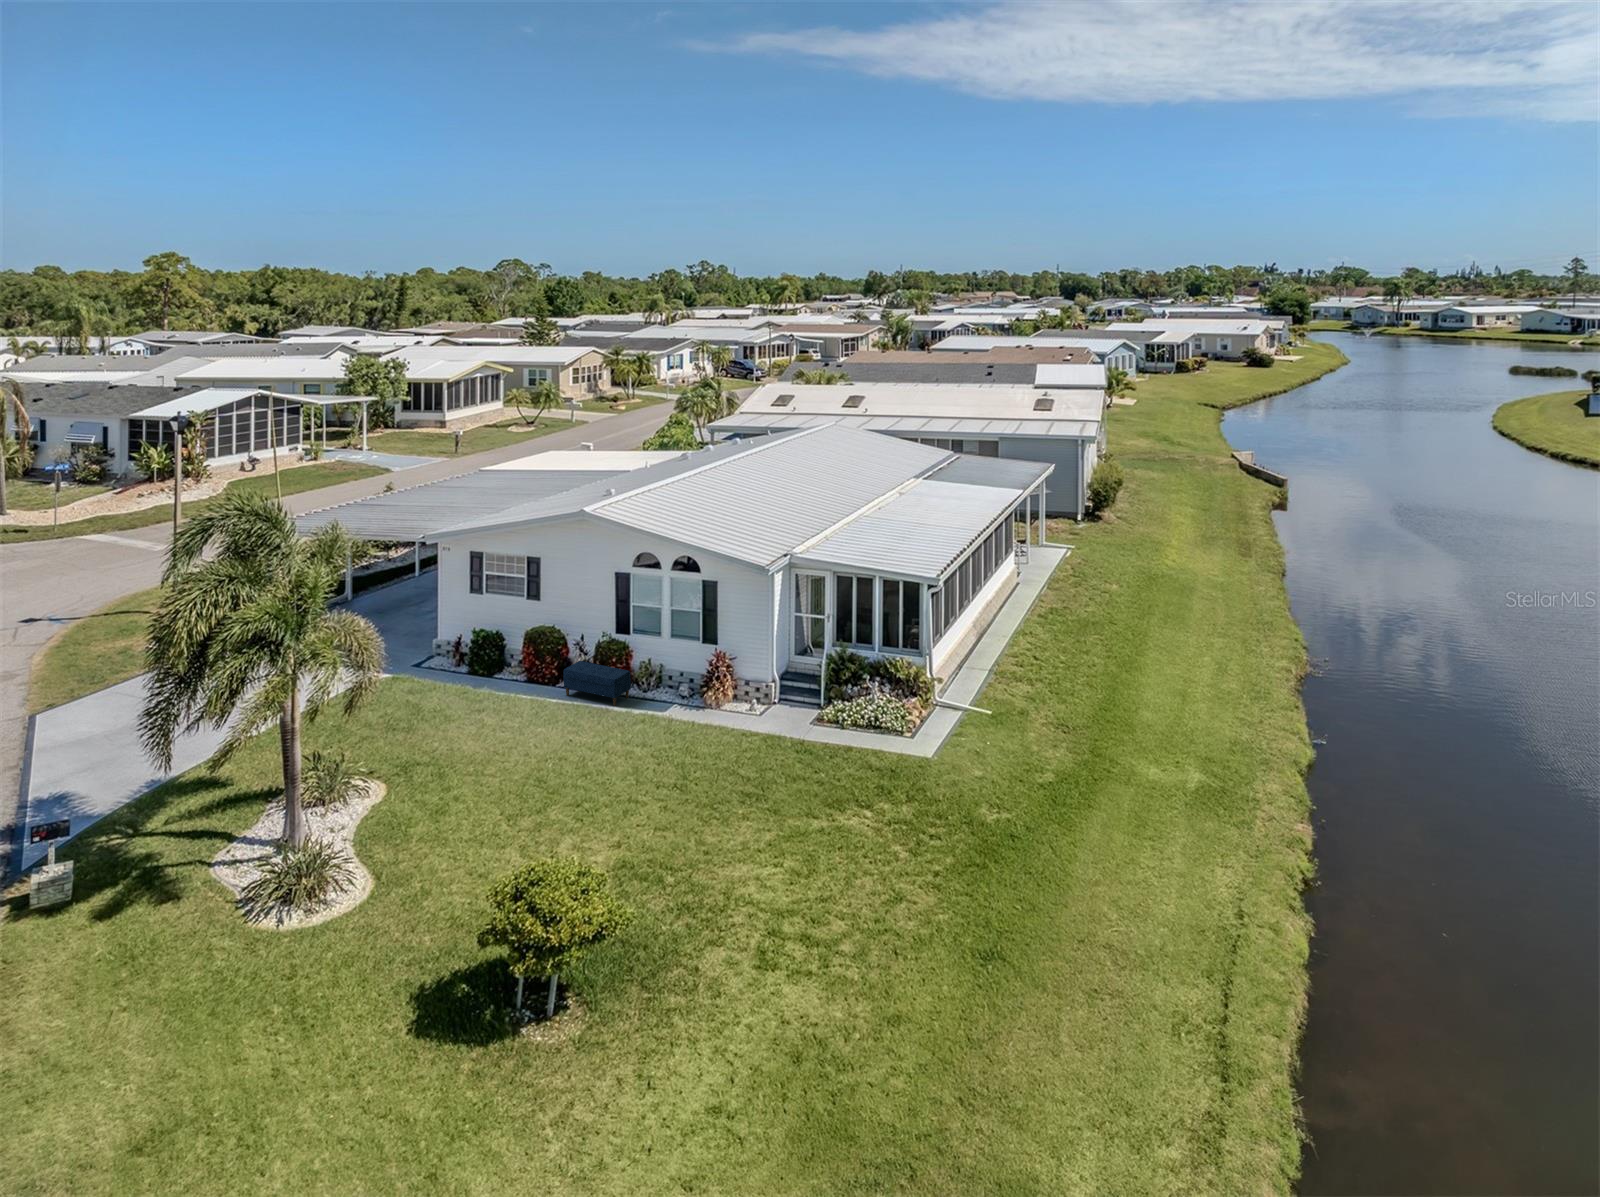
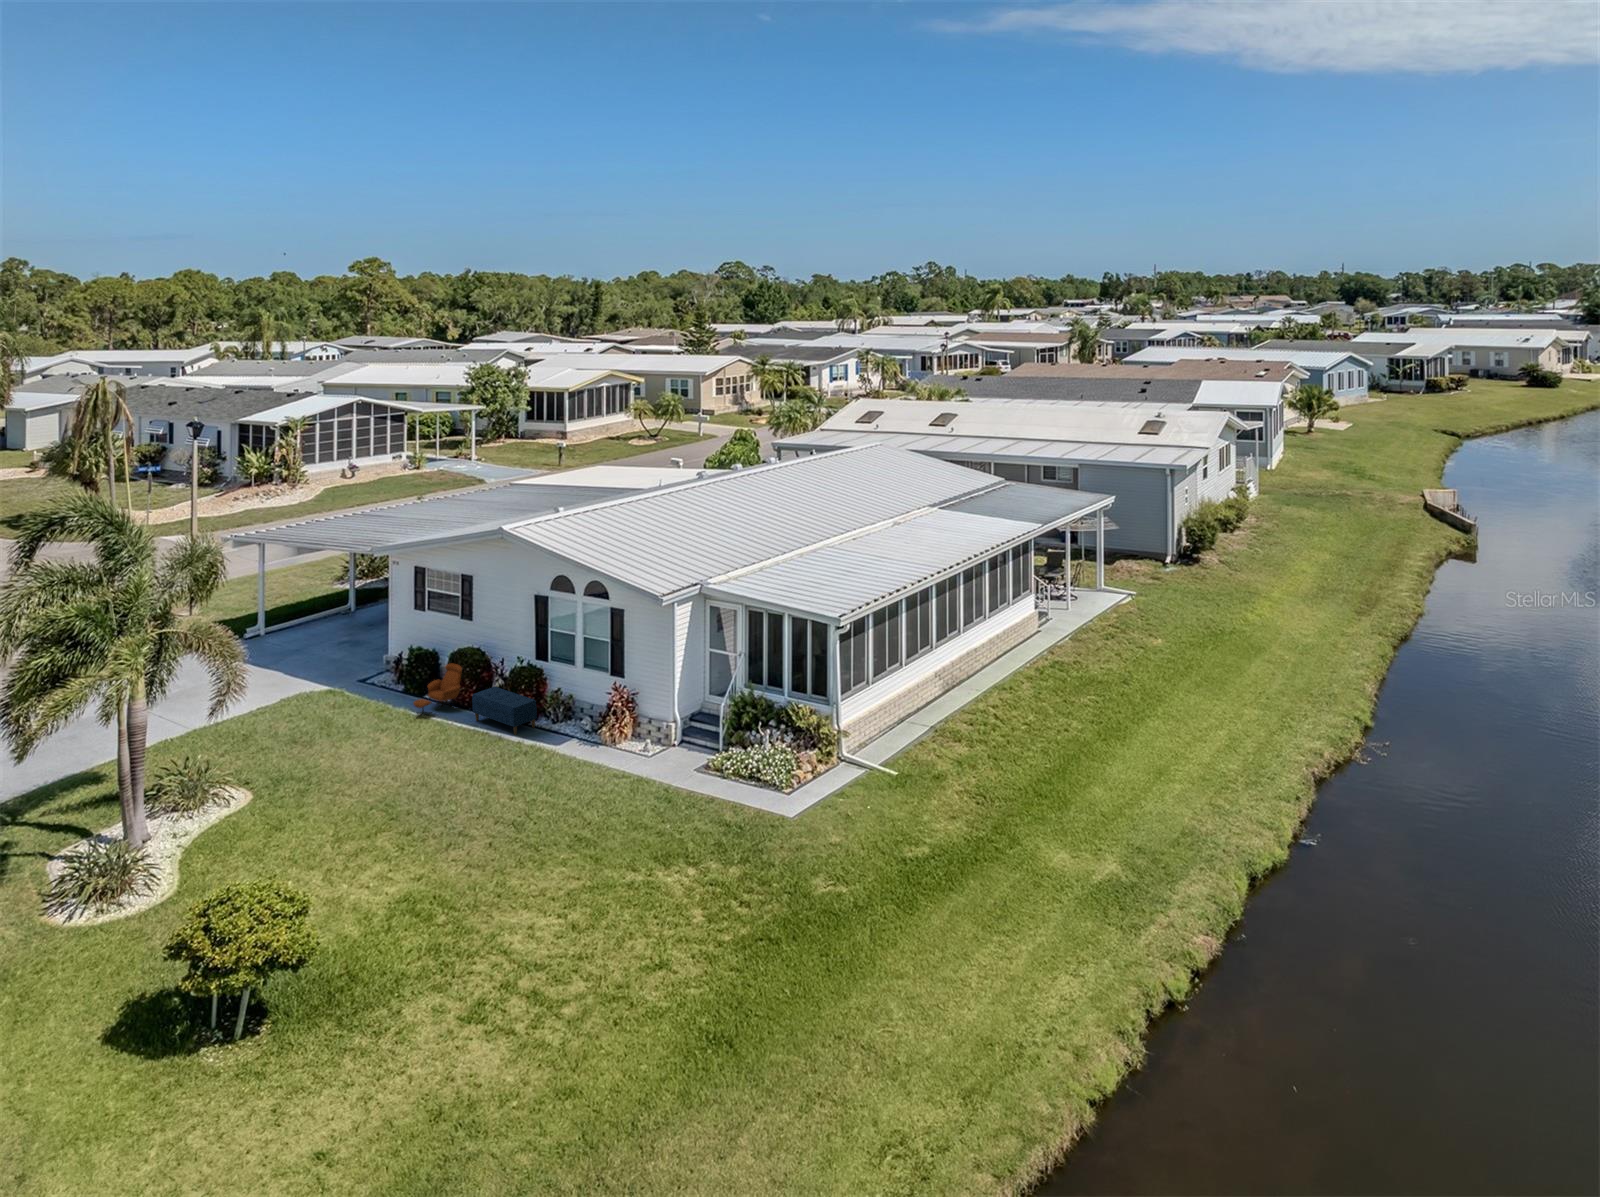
lounge chair: none [500,641,542,698] -> present [413,663,462,715]

